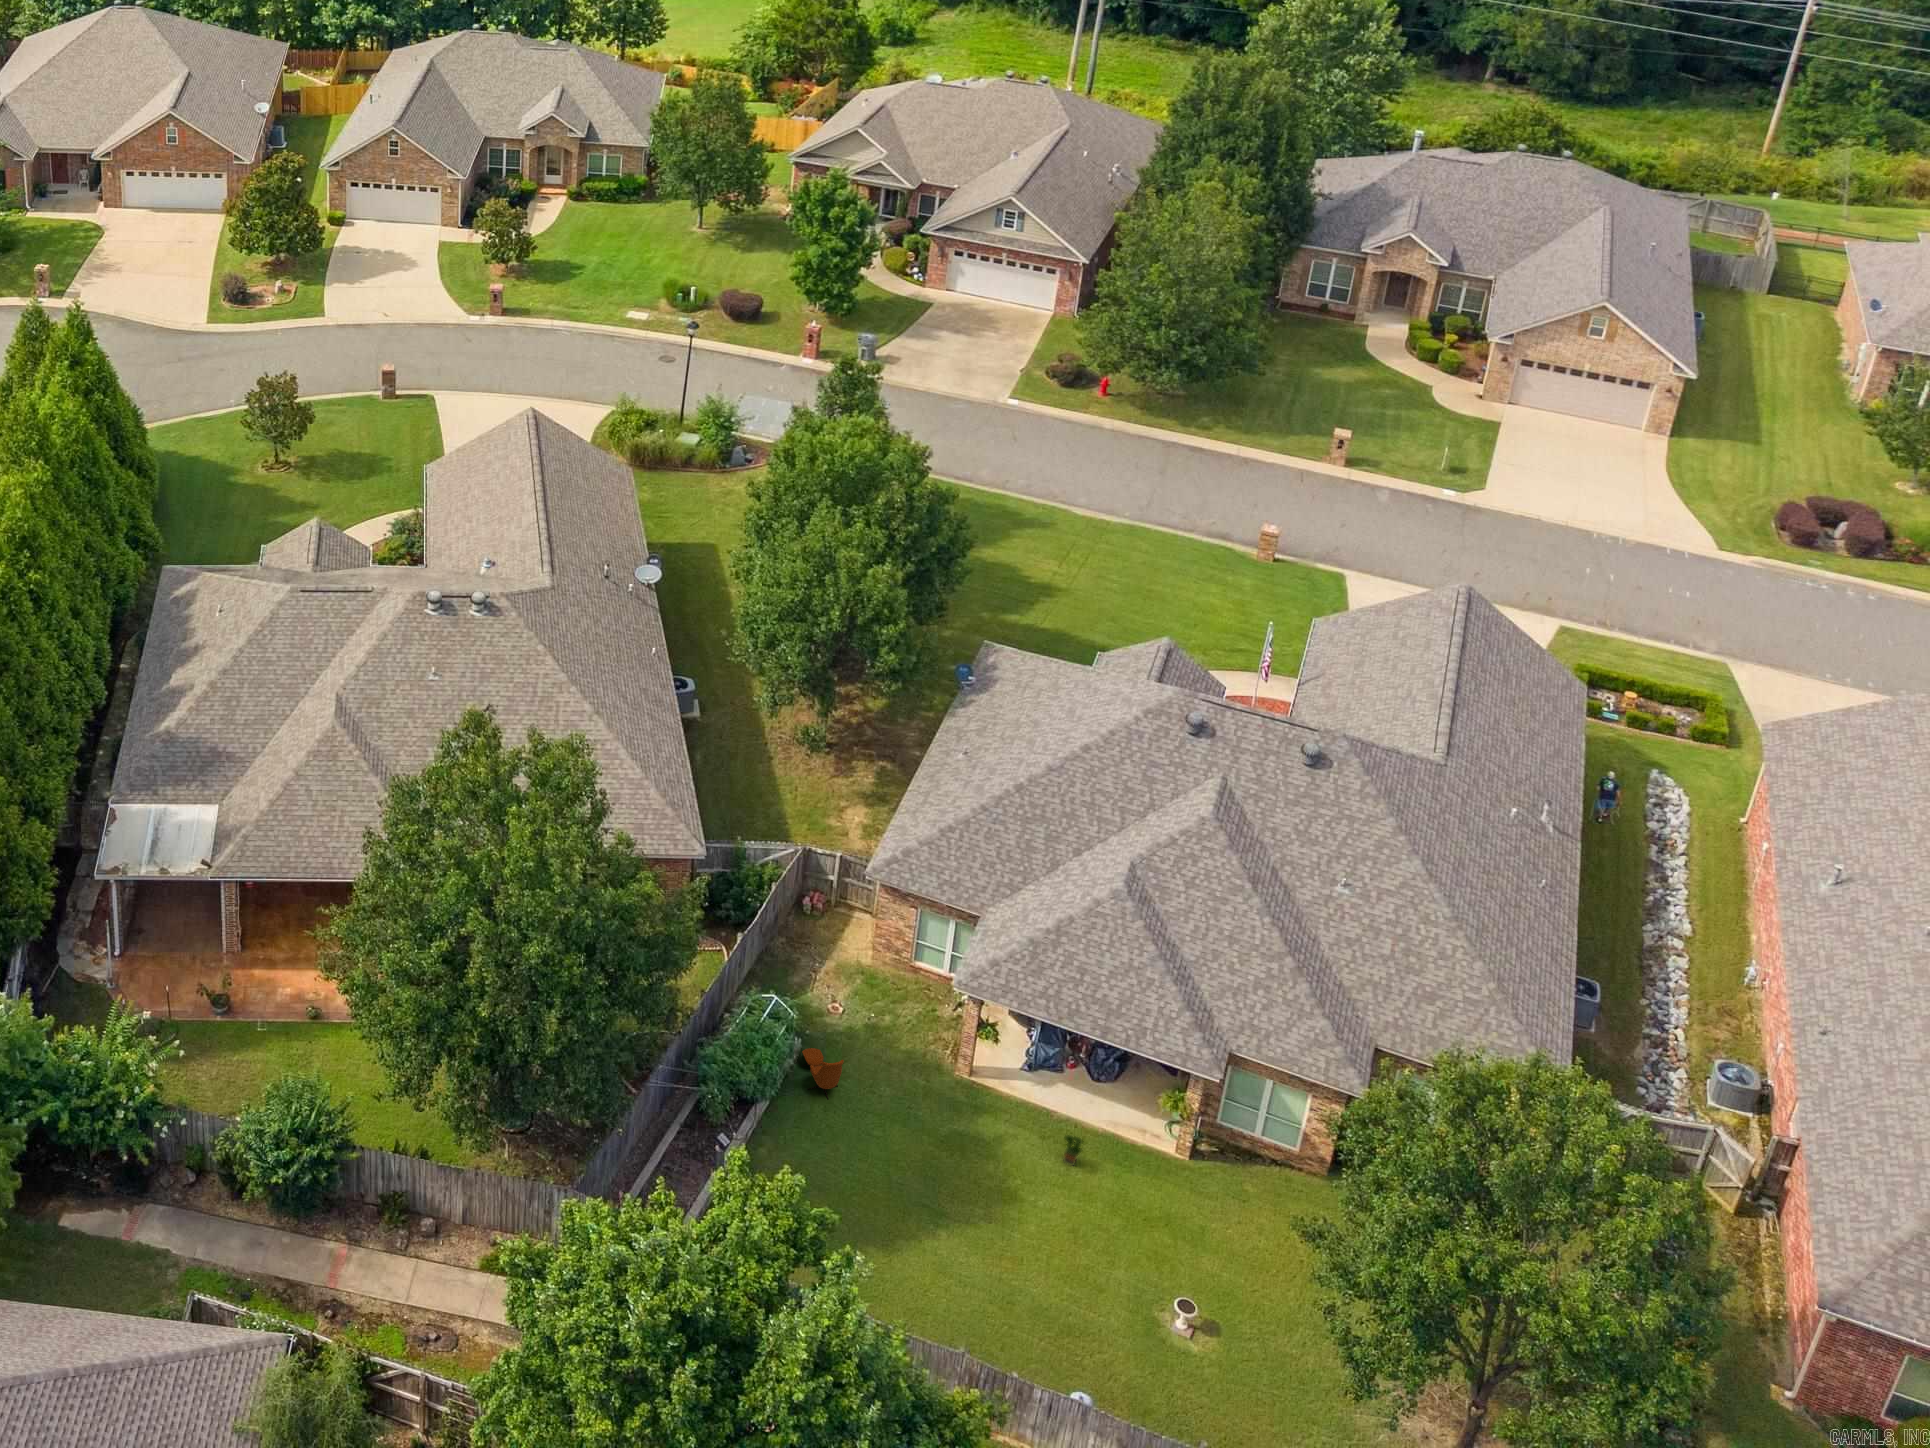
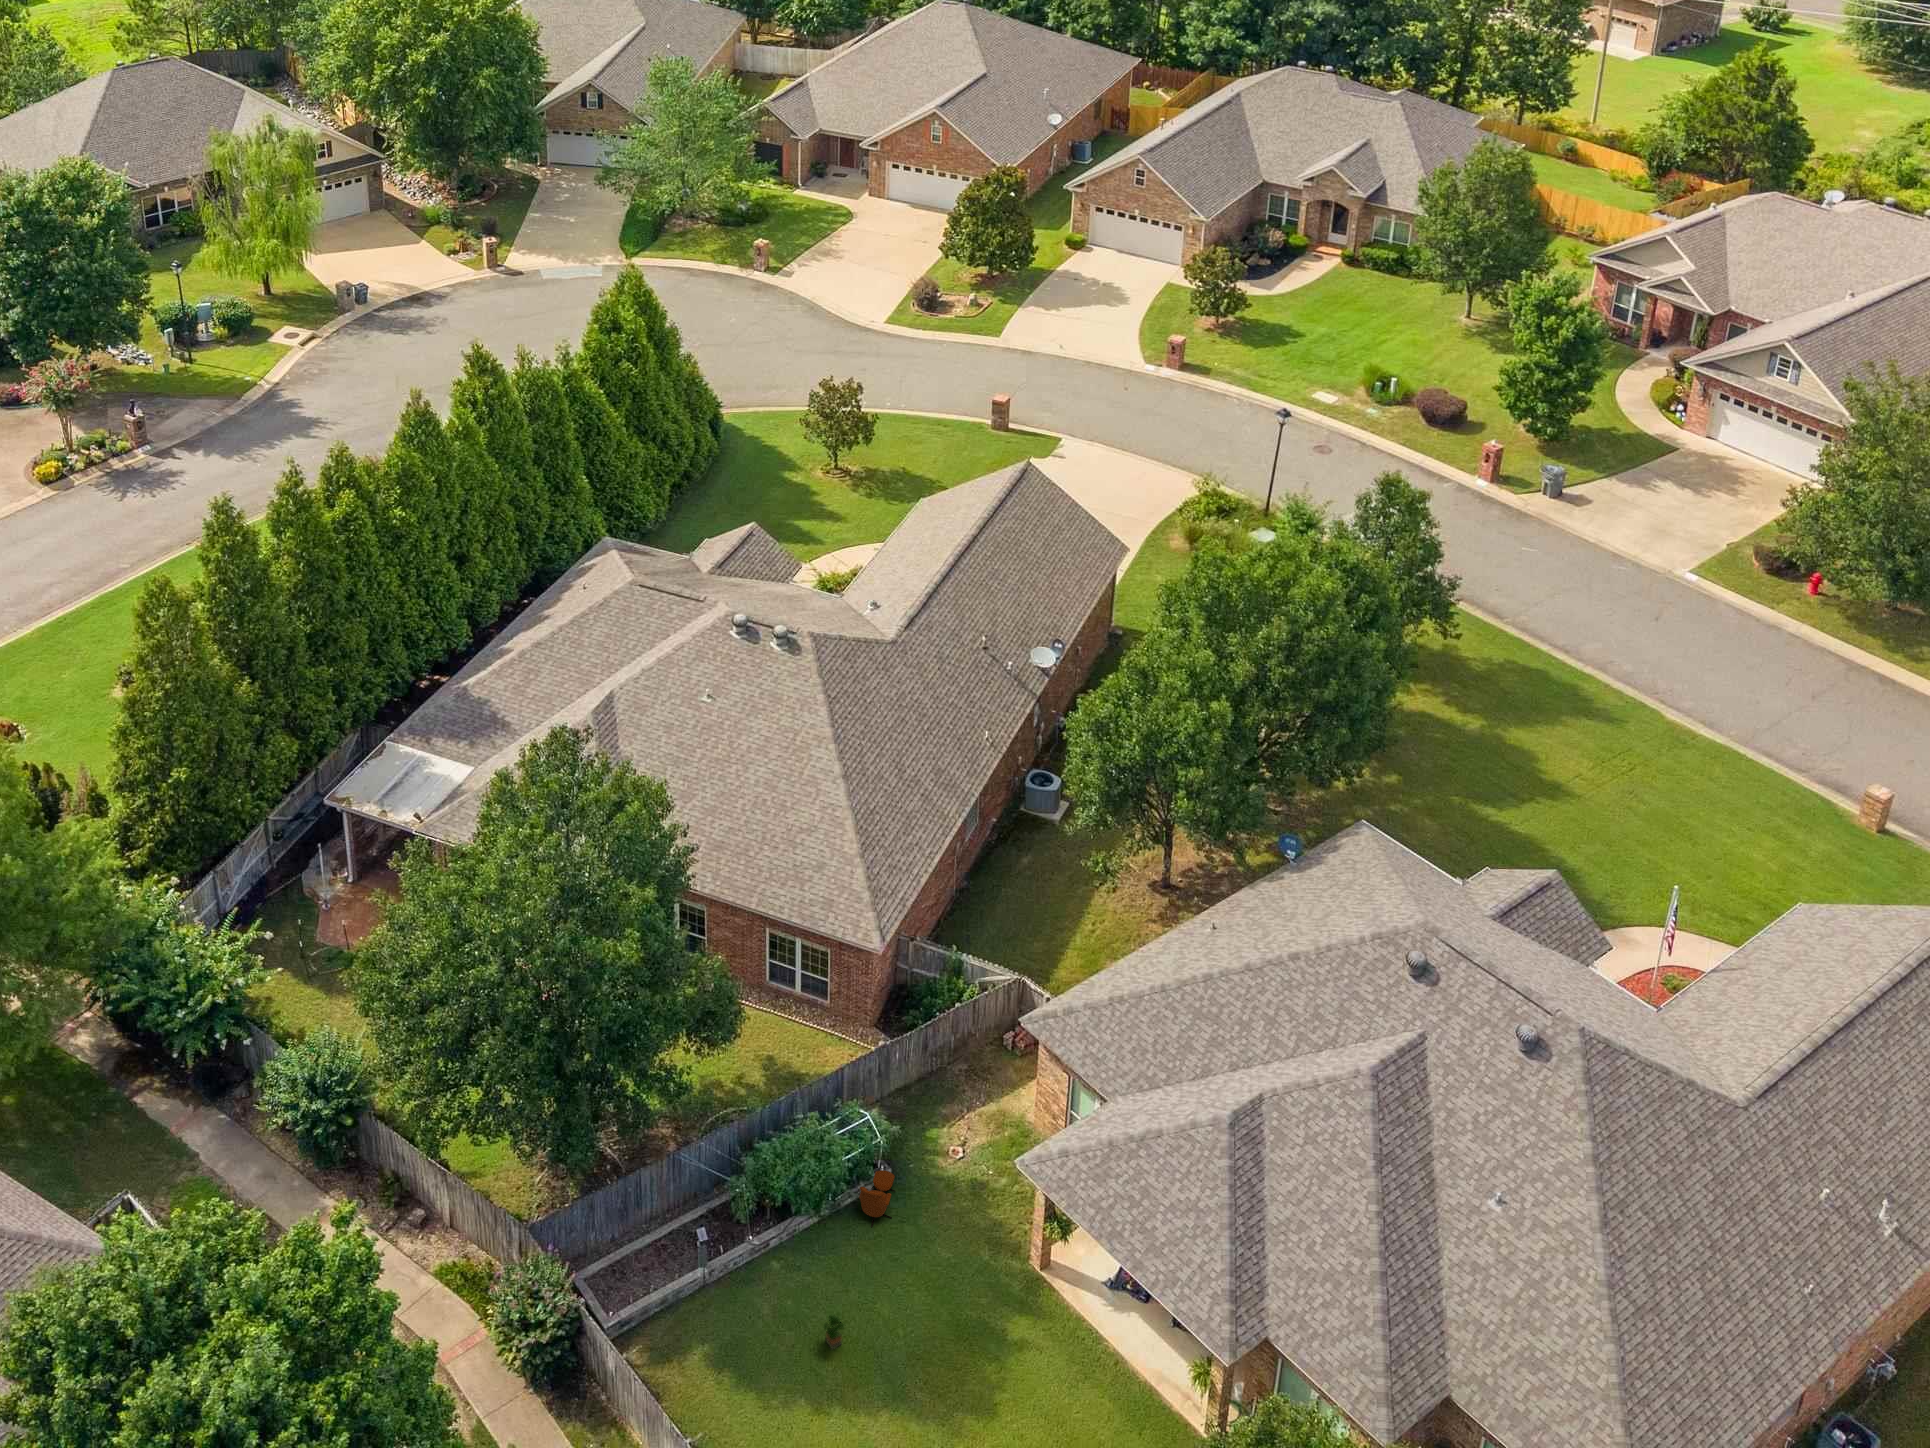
potted tree: present [1063,1135,1082,1166] -> present [824,1315,846,1349]

